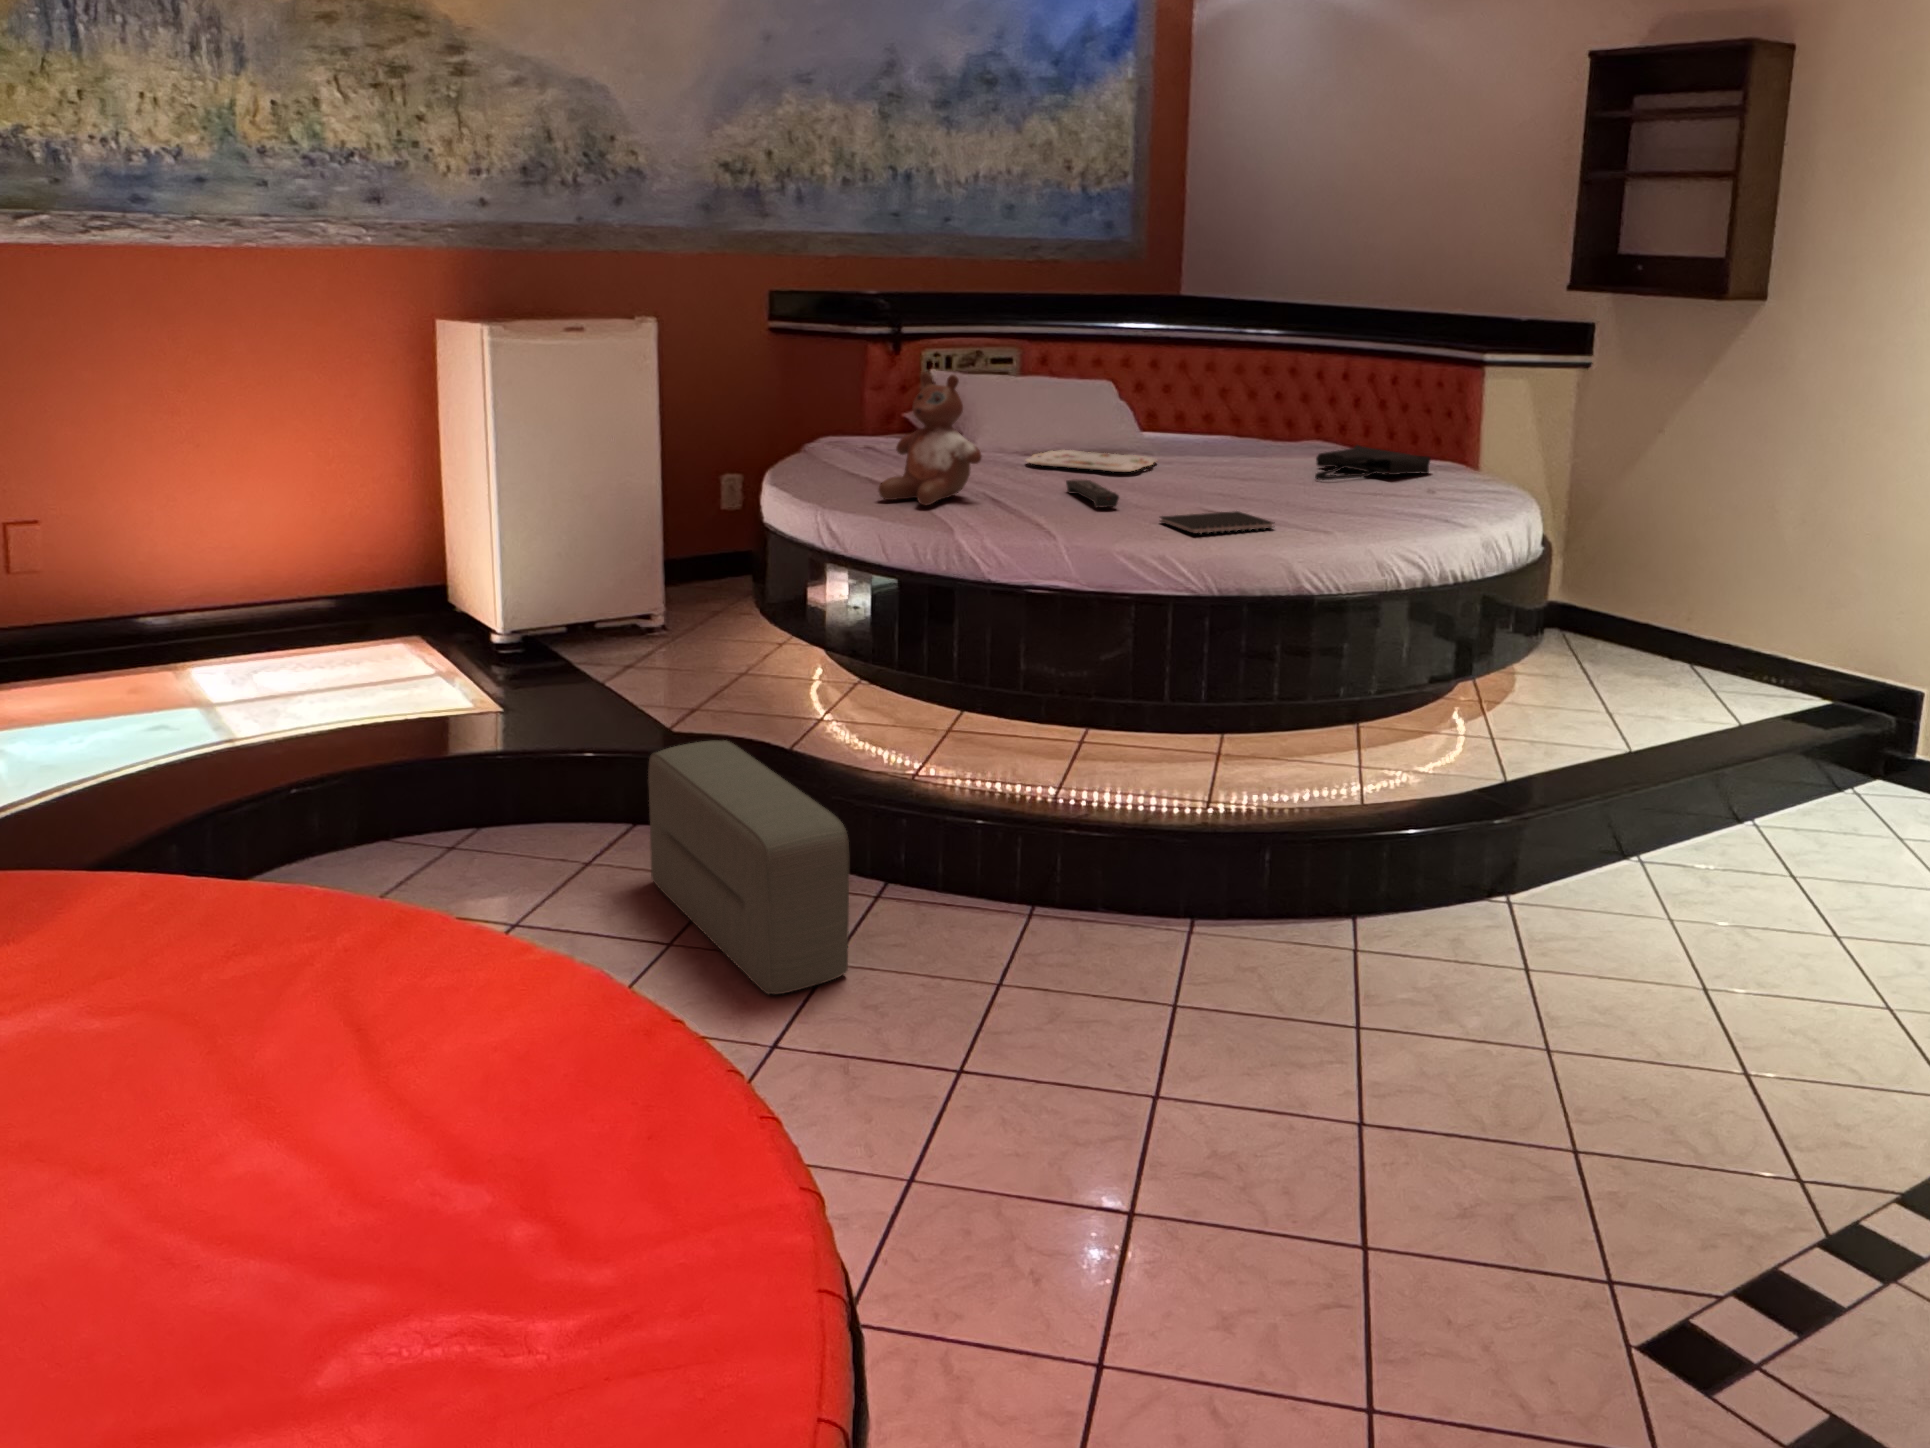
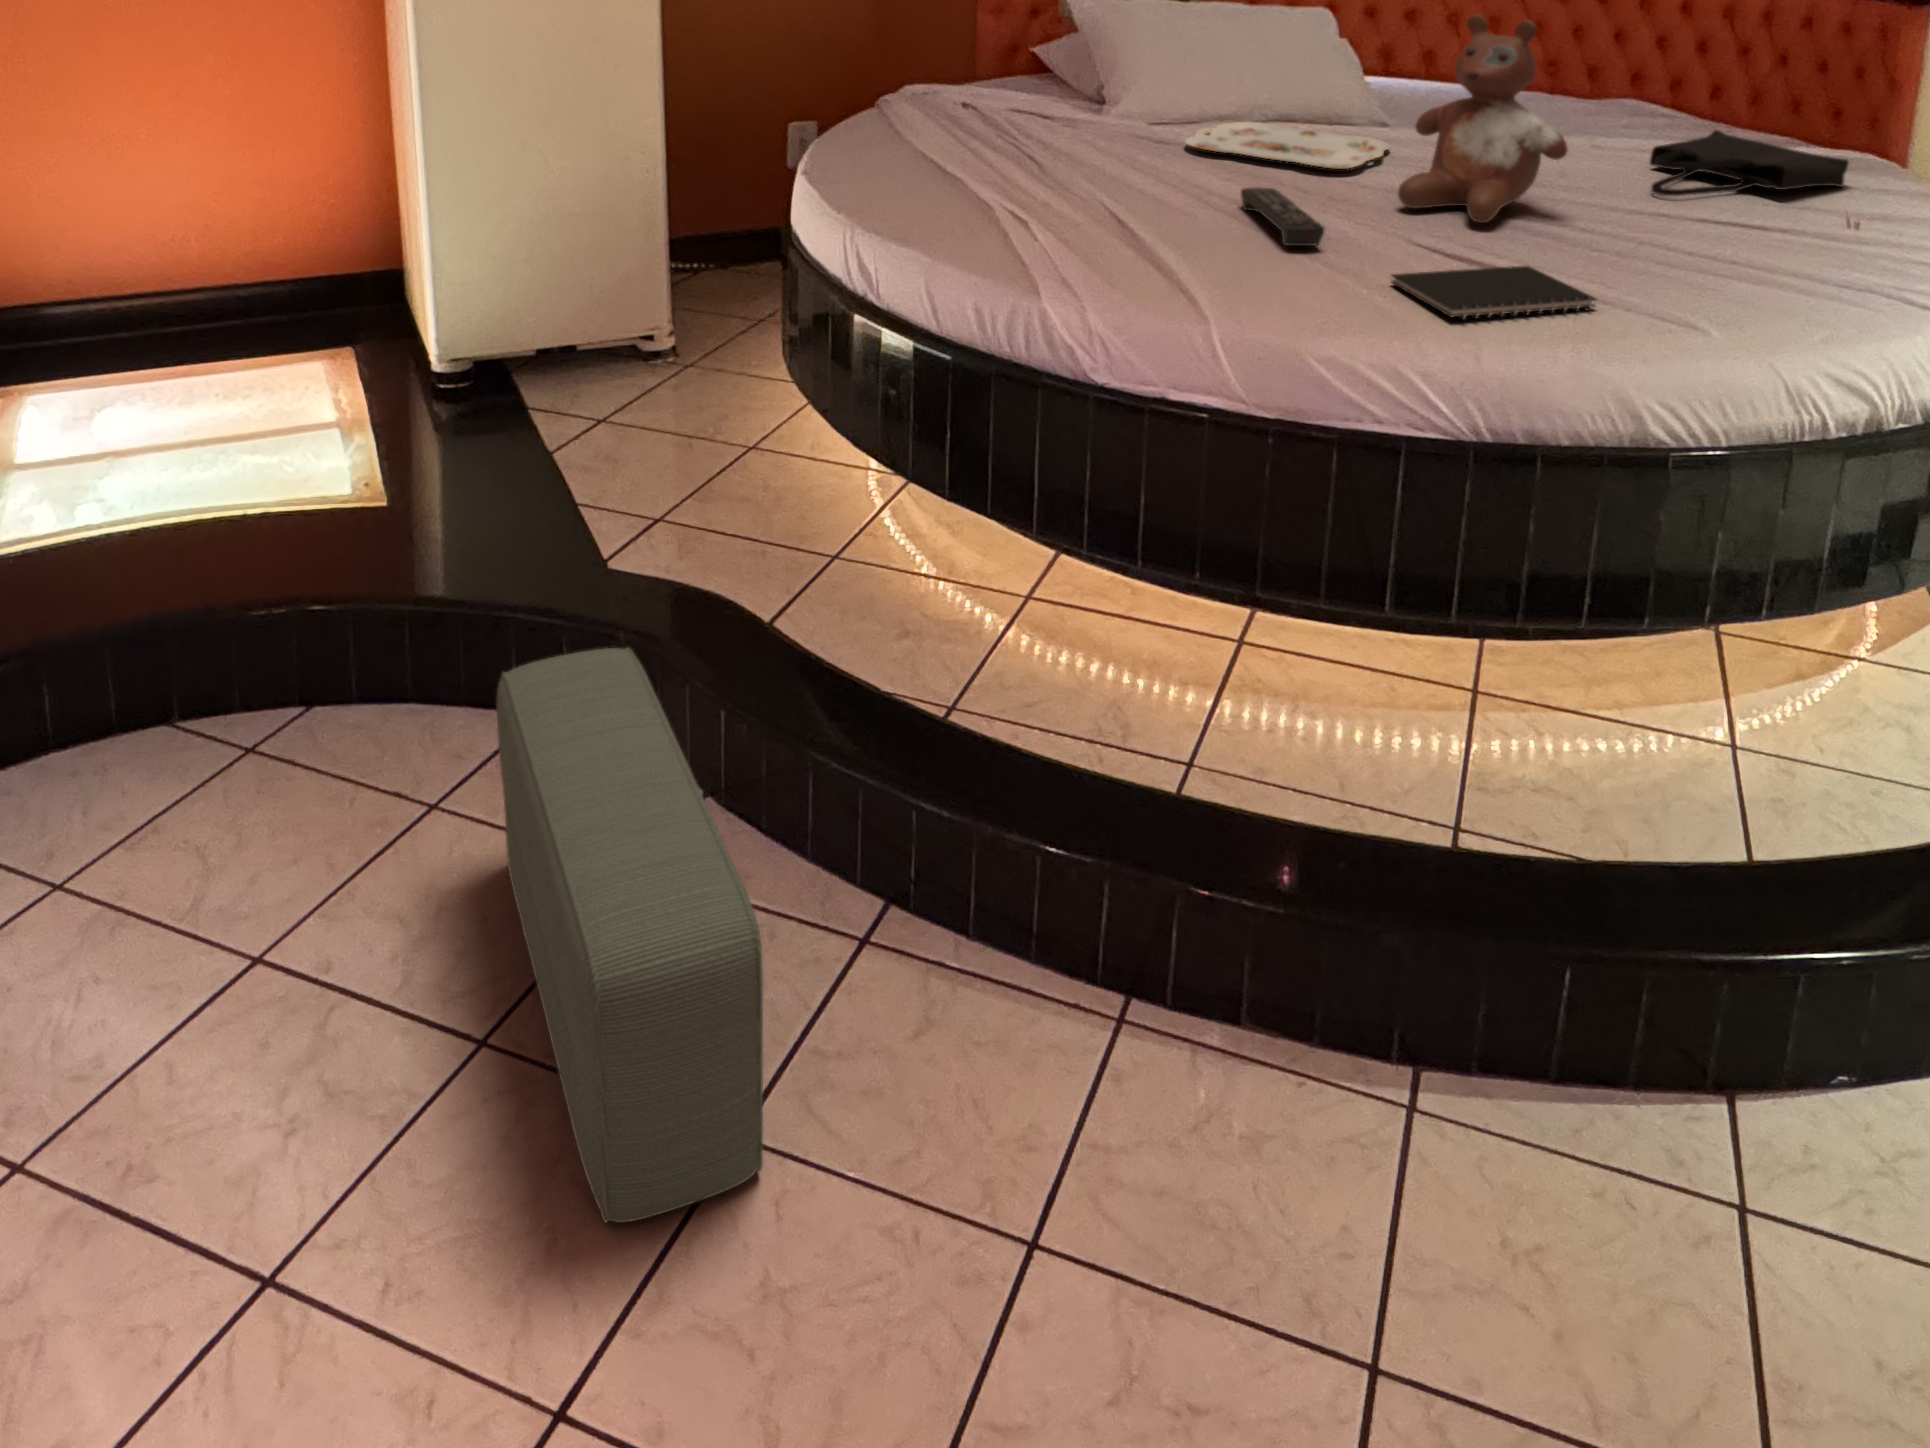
stuffed bear: present [878,372,981,505] -> present [1398,14,1568,223]

